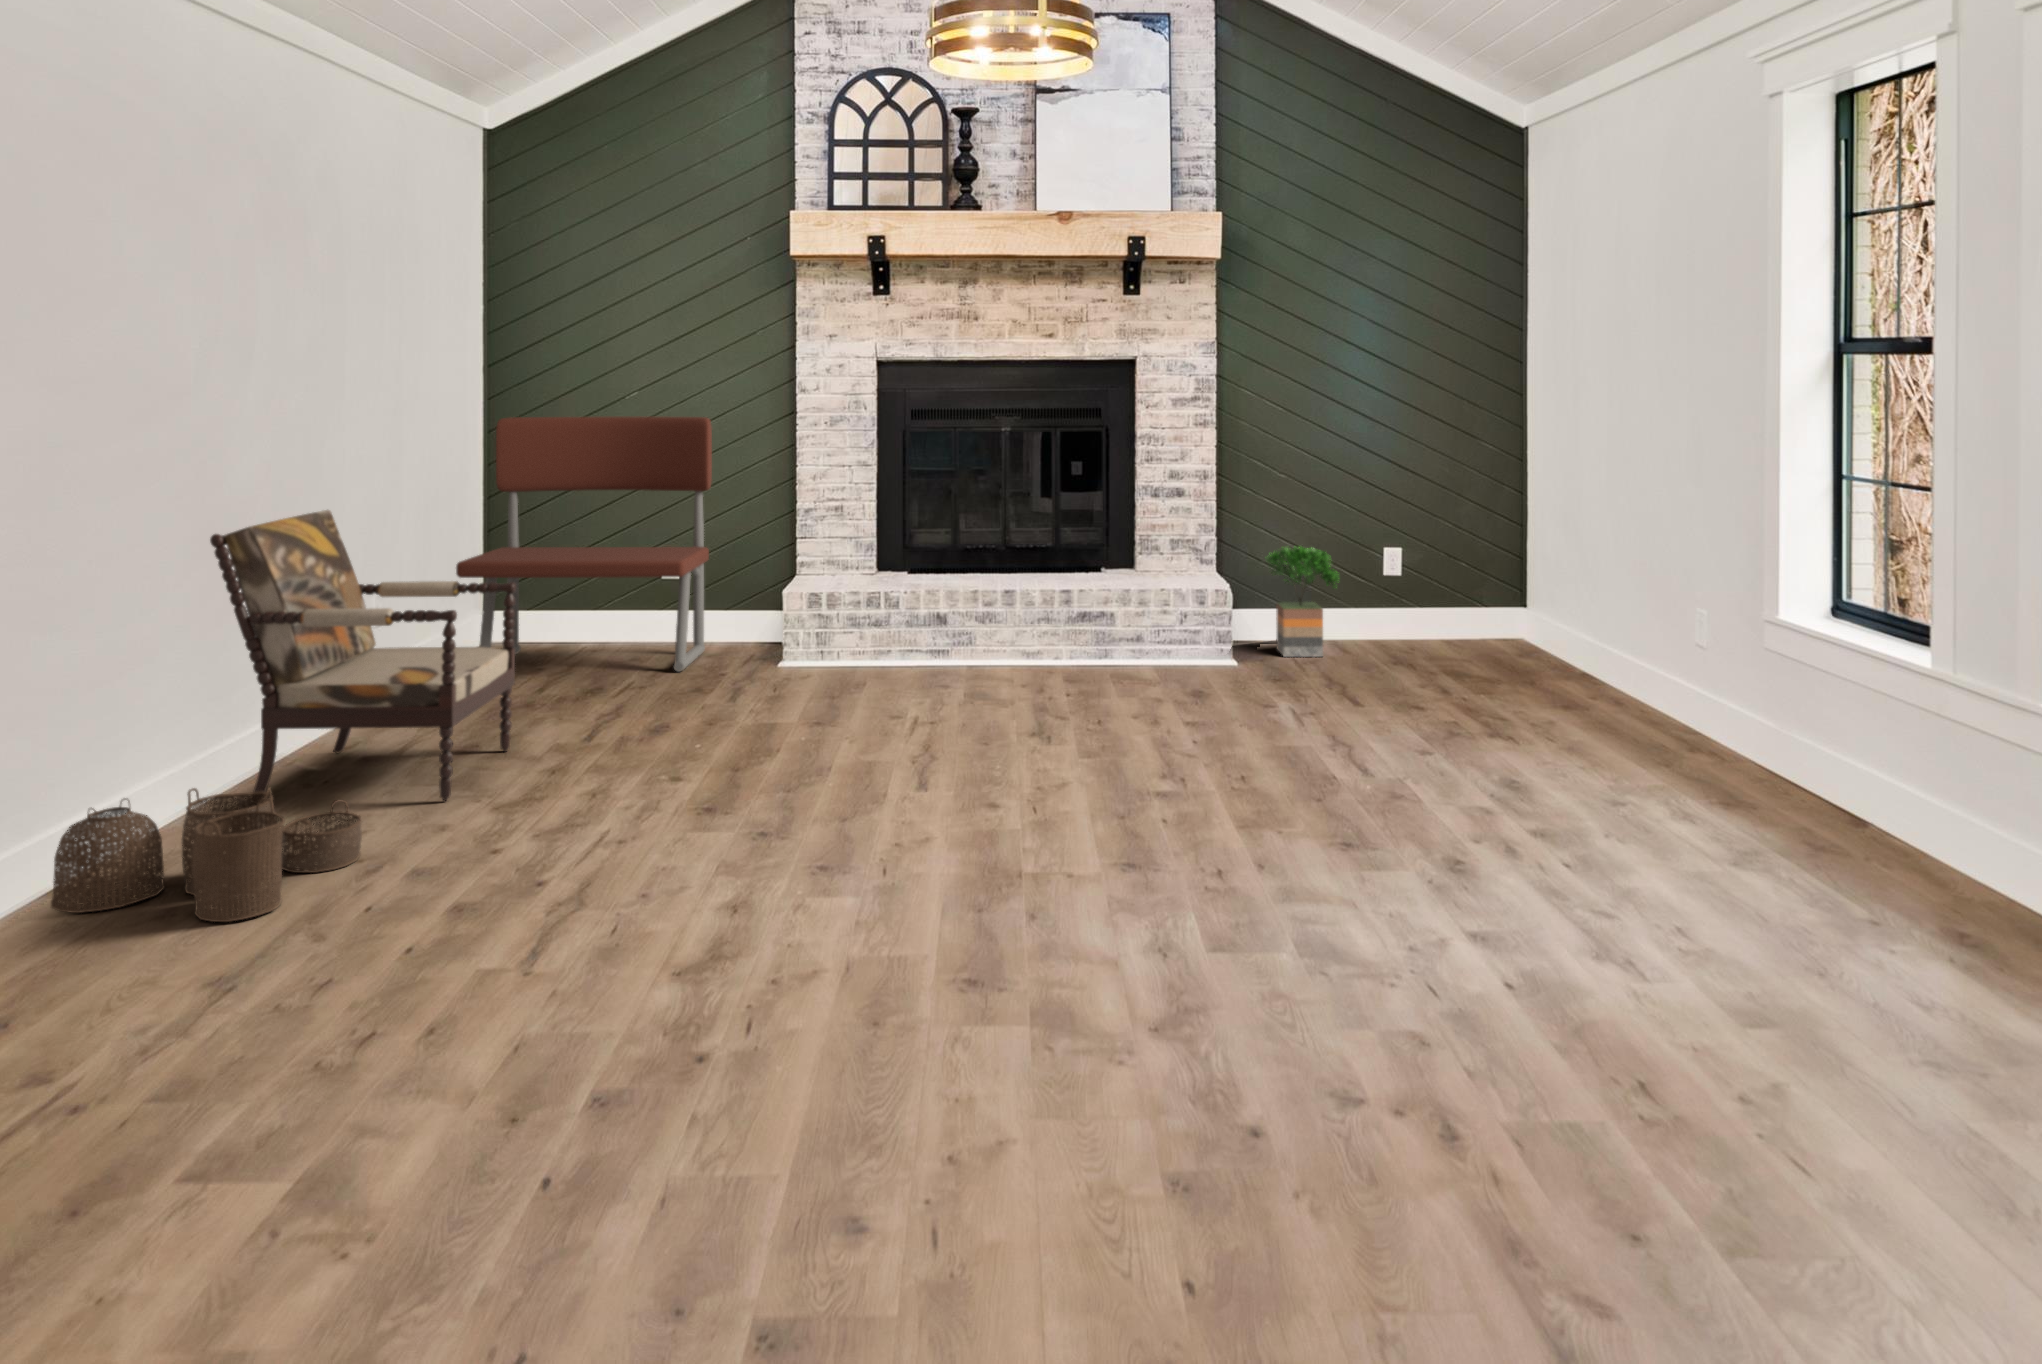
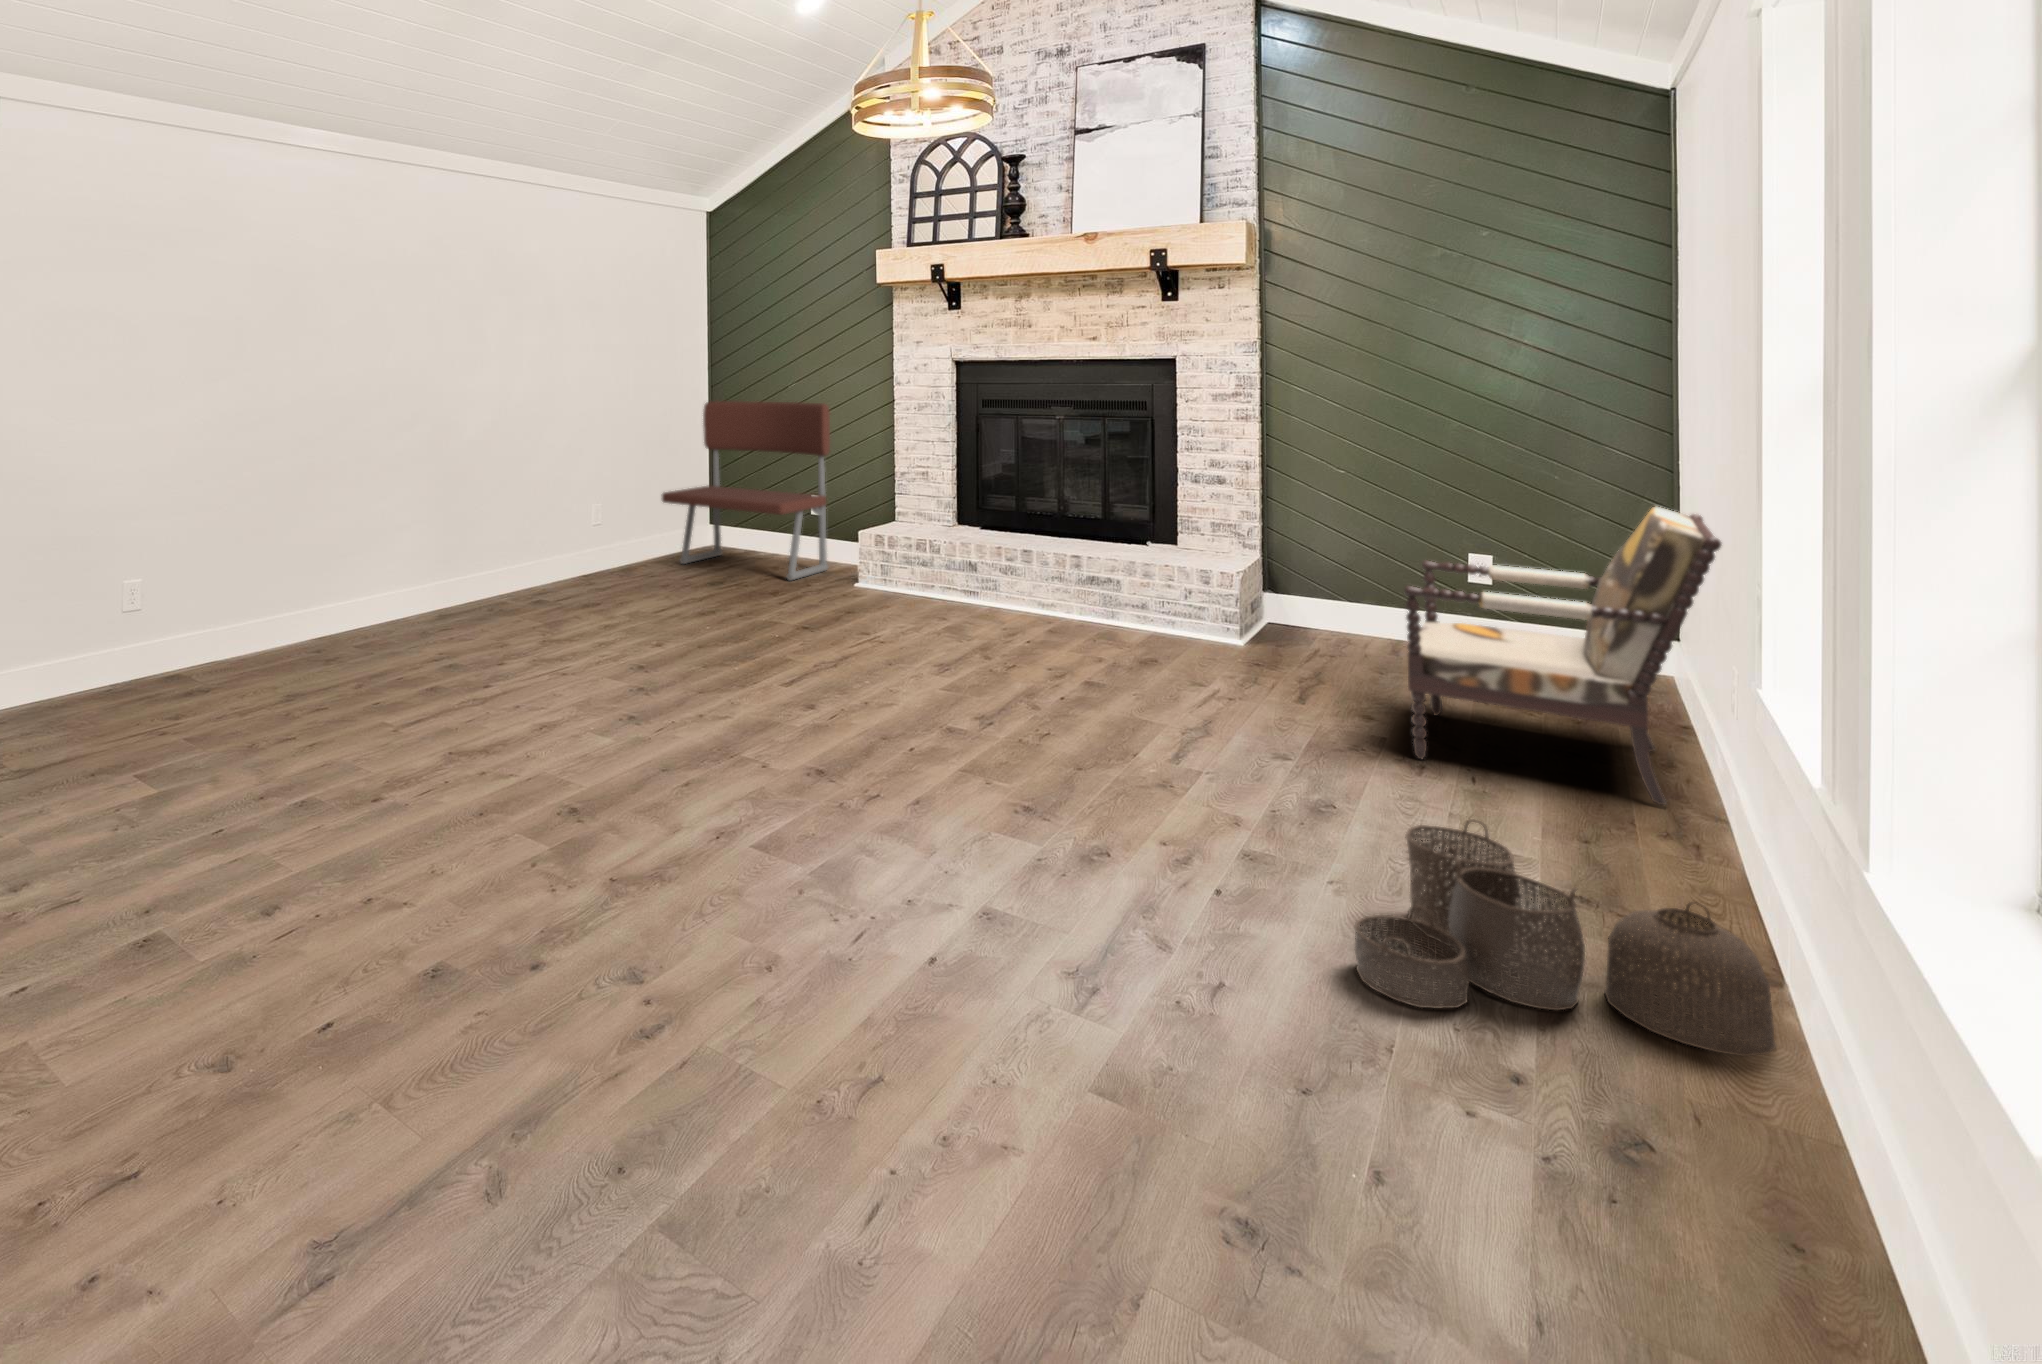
armchair: present [210,510,516,801] -> present [1405,507,1721,805]
potted tree: present [1267,547,1339,657] -> none [1299,539,1388,654]
woven basket: present [51,787,362,922] -> present [1354,819,1776,1056]

